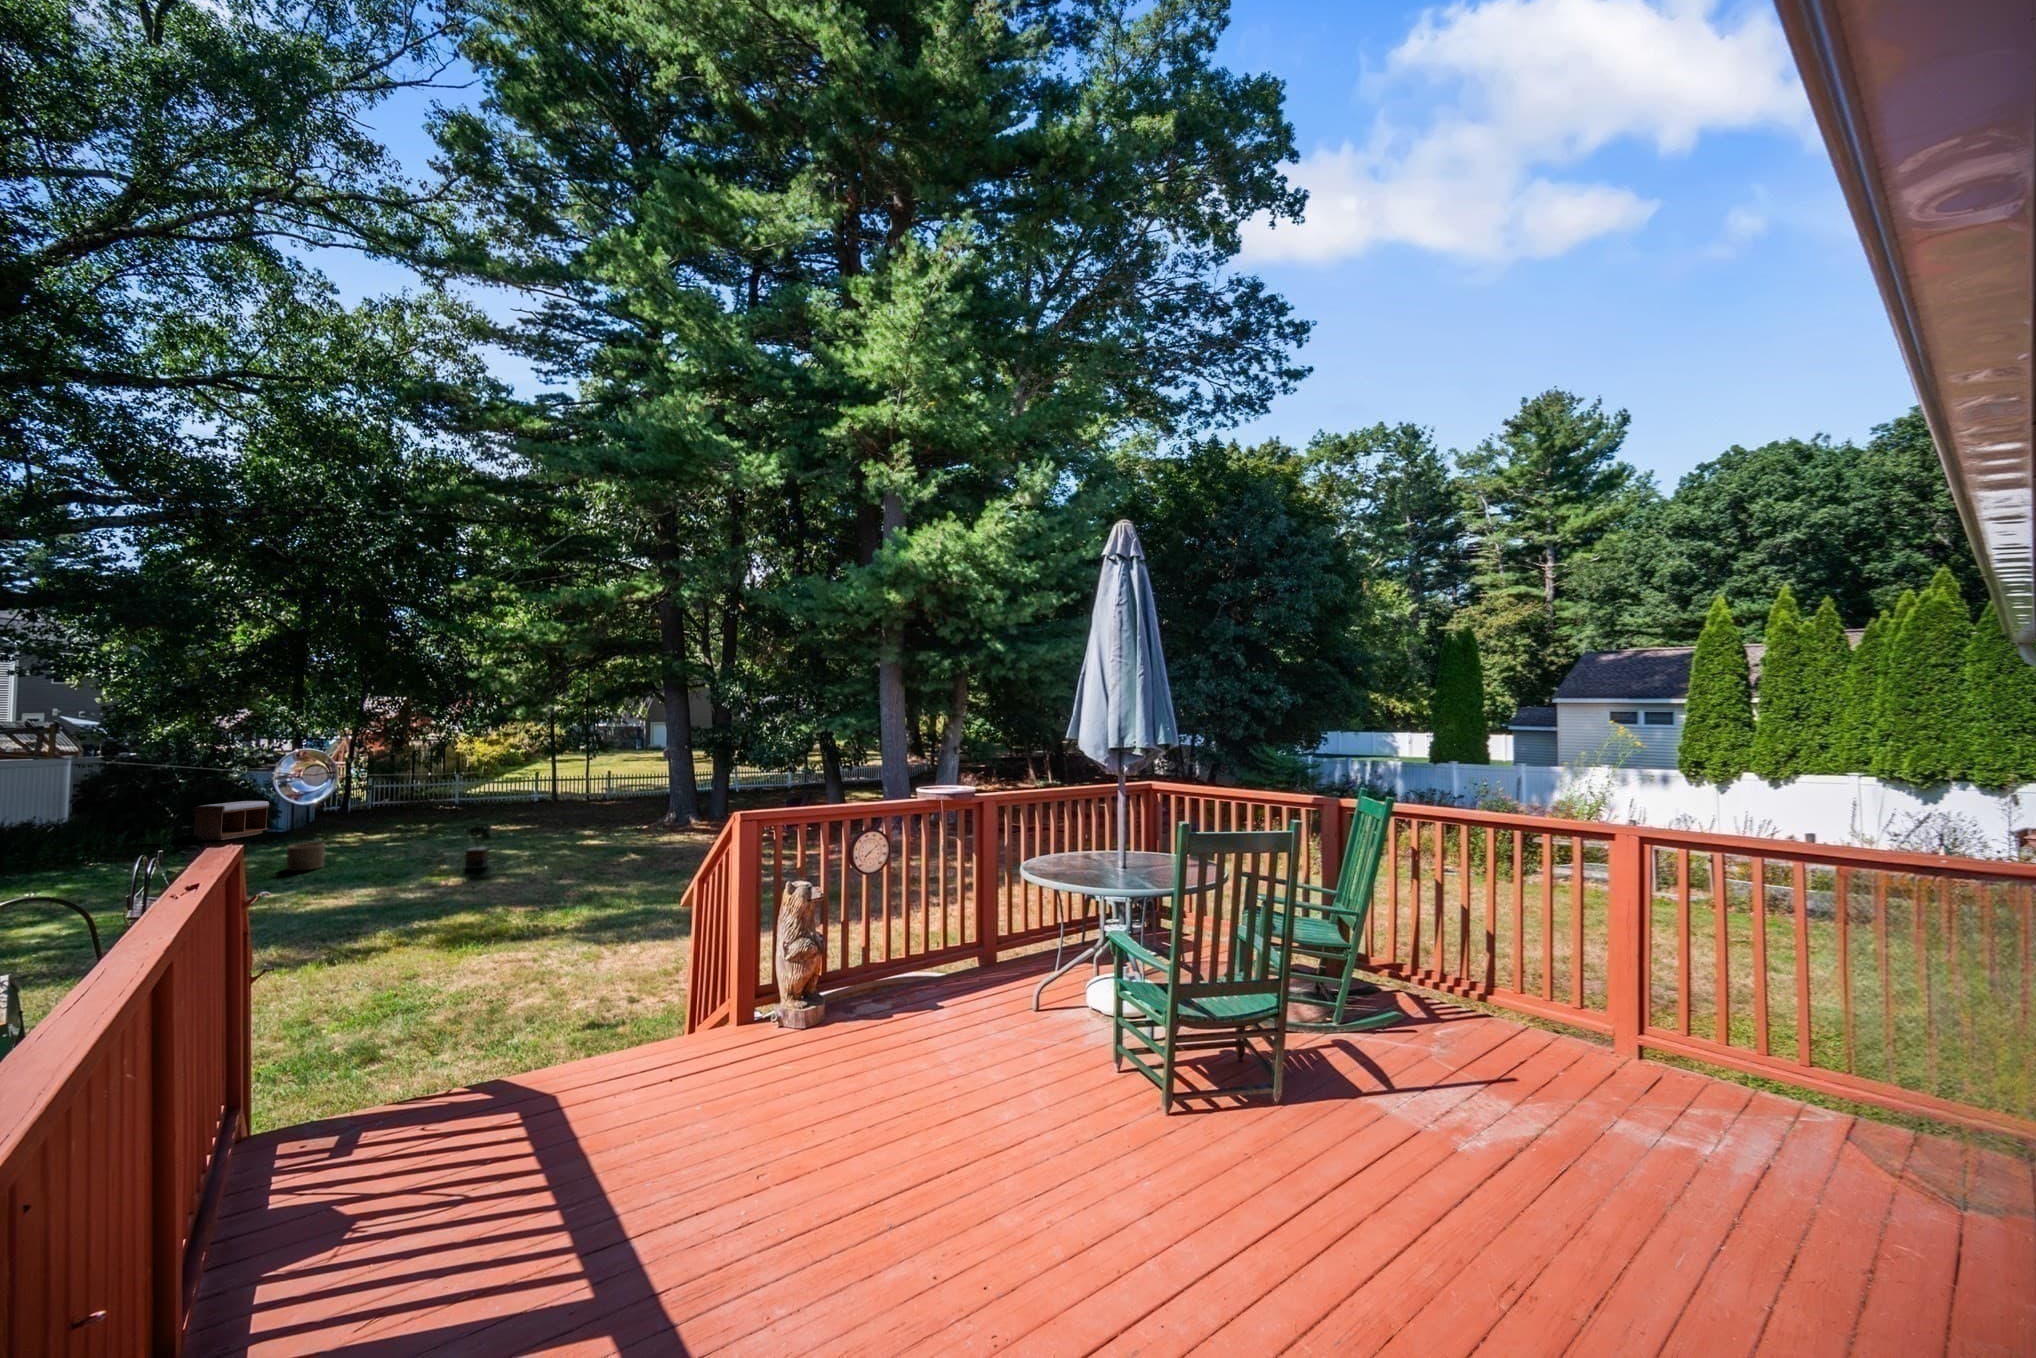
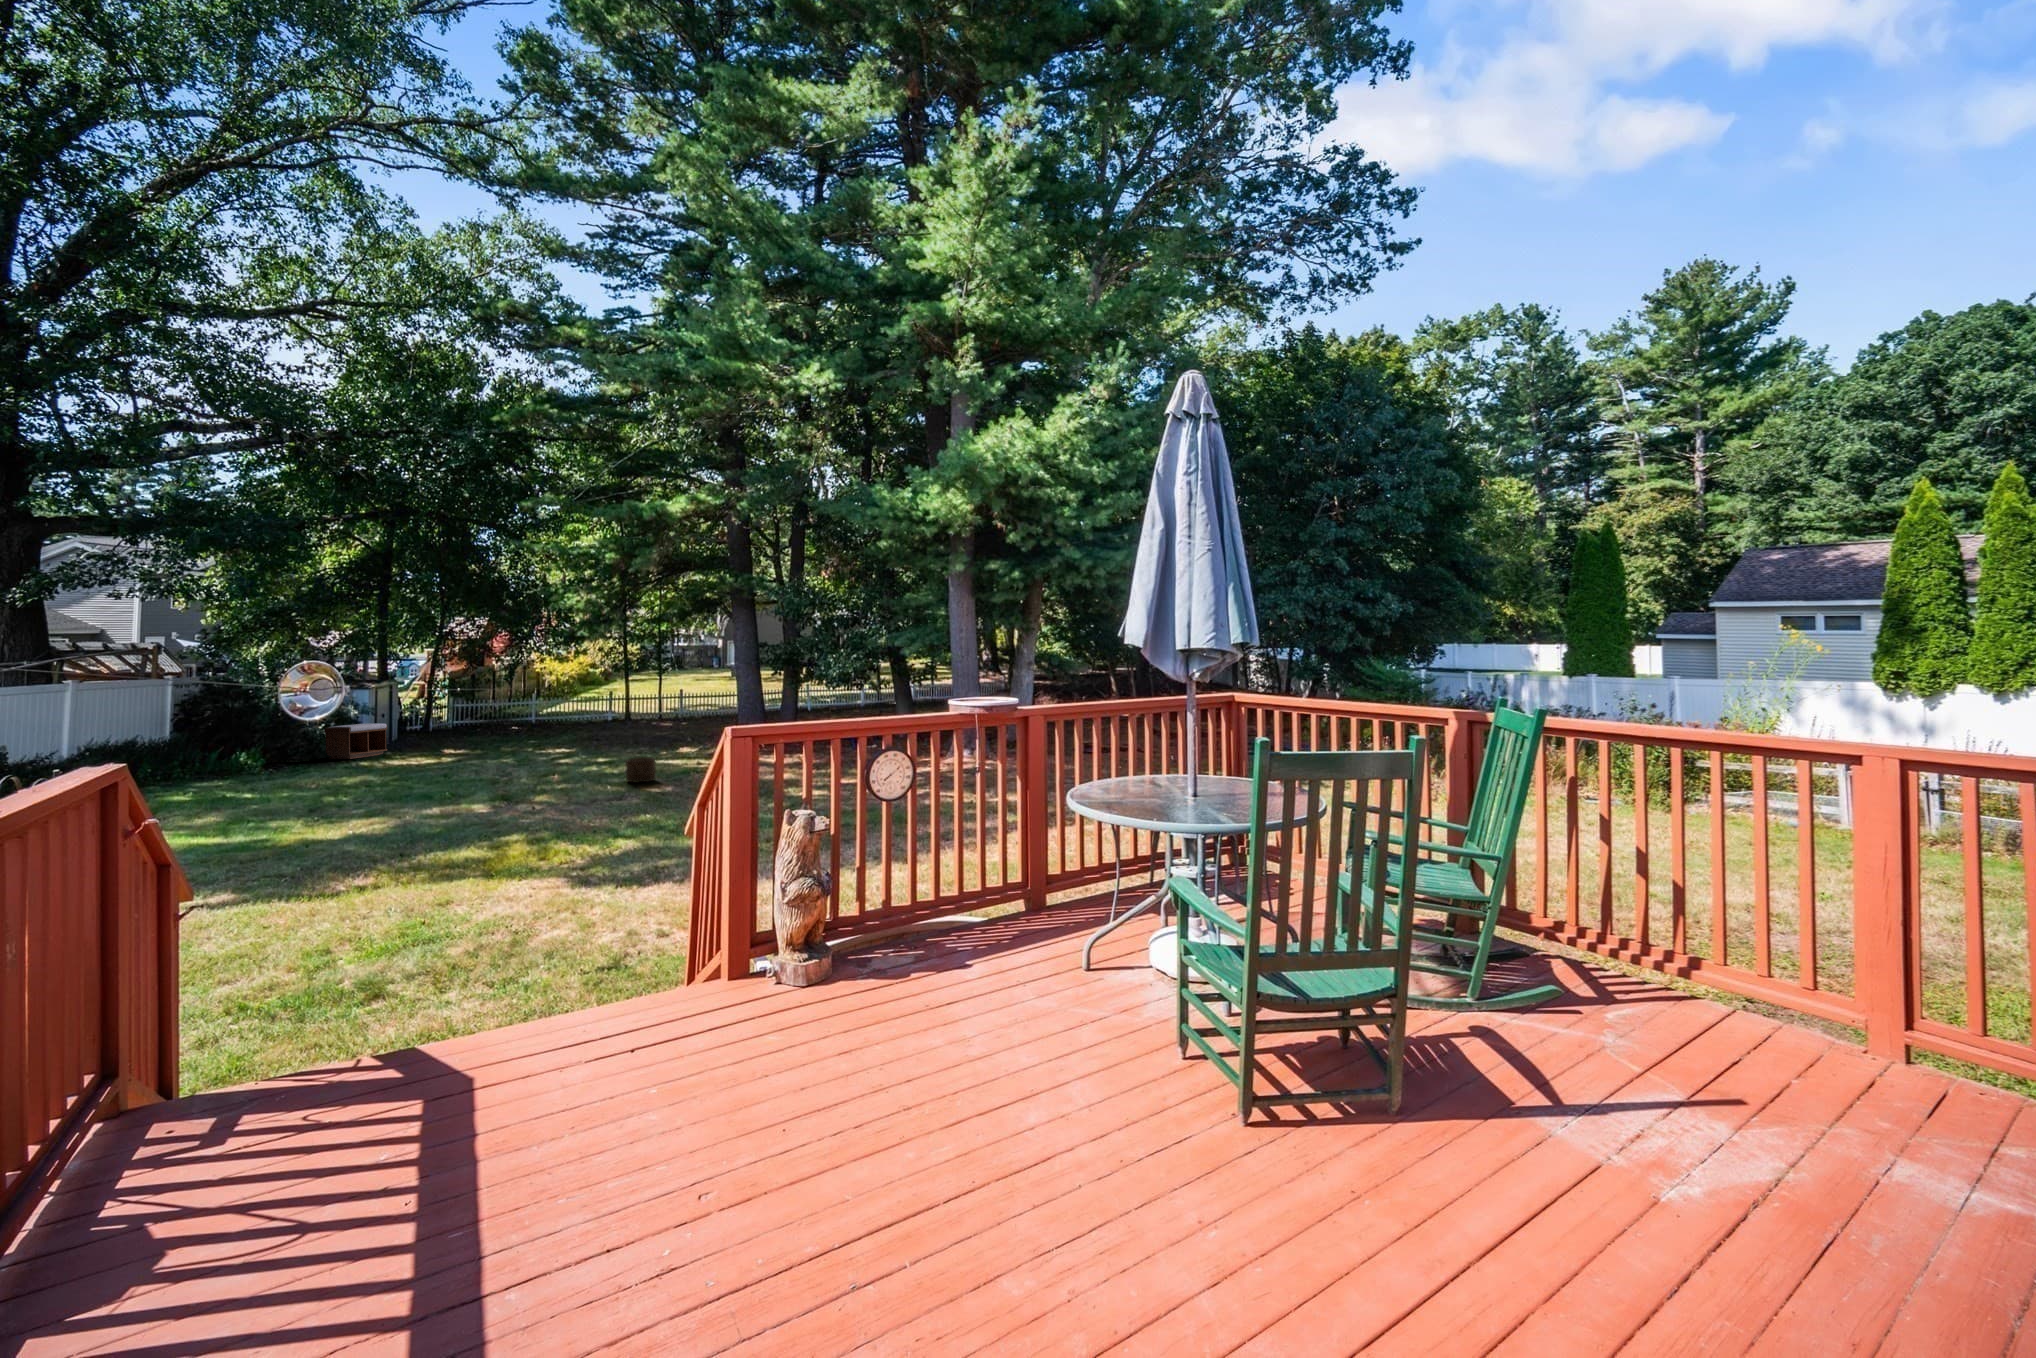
potted tree: present [464,825,495,869] -> none [574,738,603,780]
wooden bucket: present [287,843,325,871] -> present [625,757,656,782]

